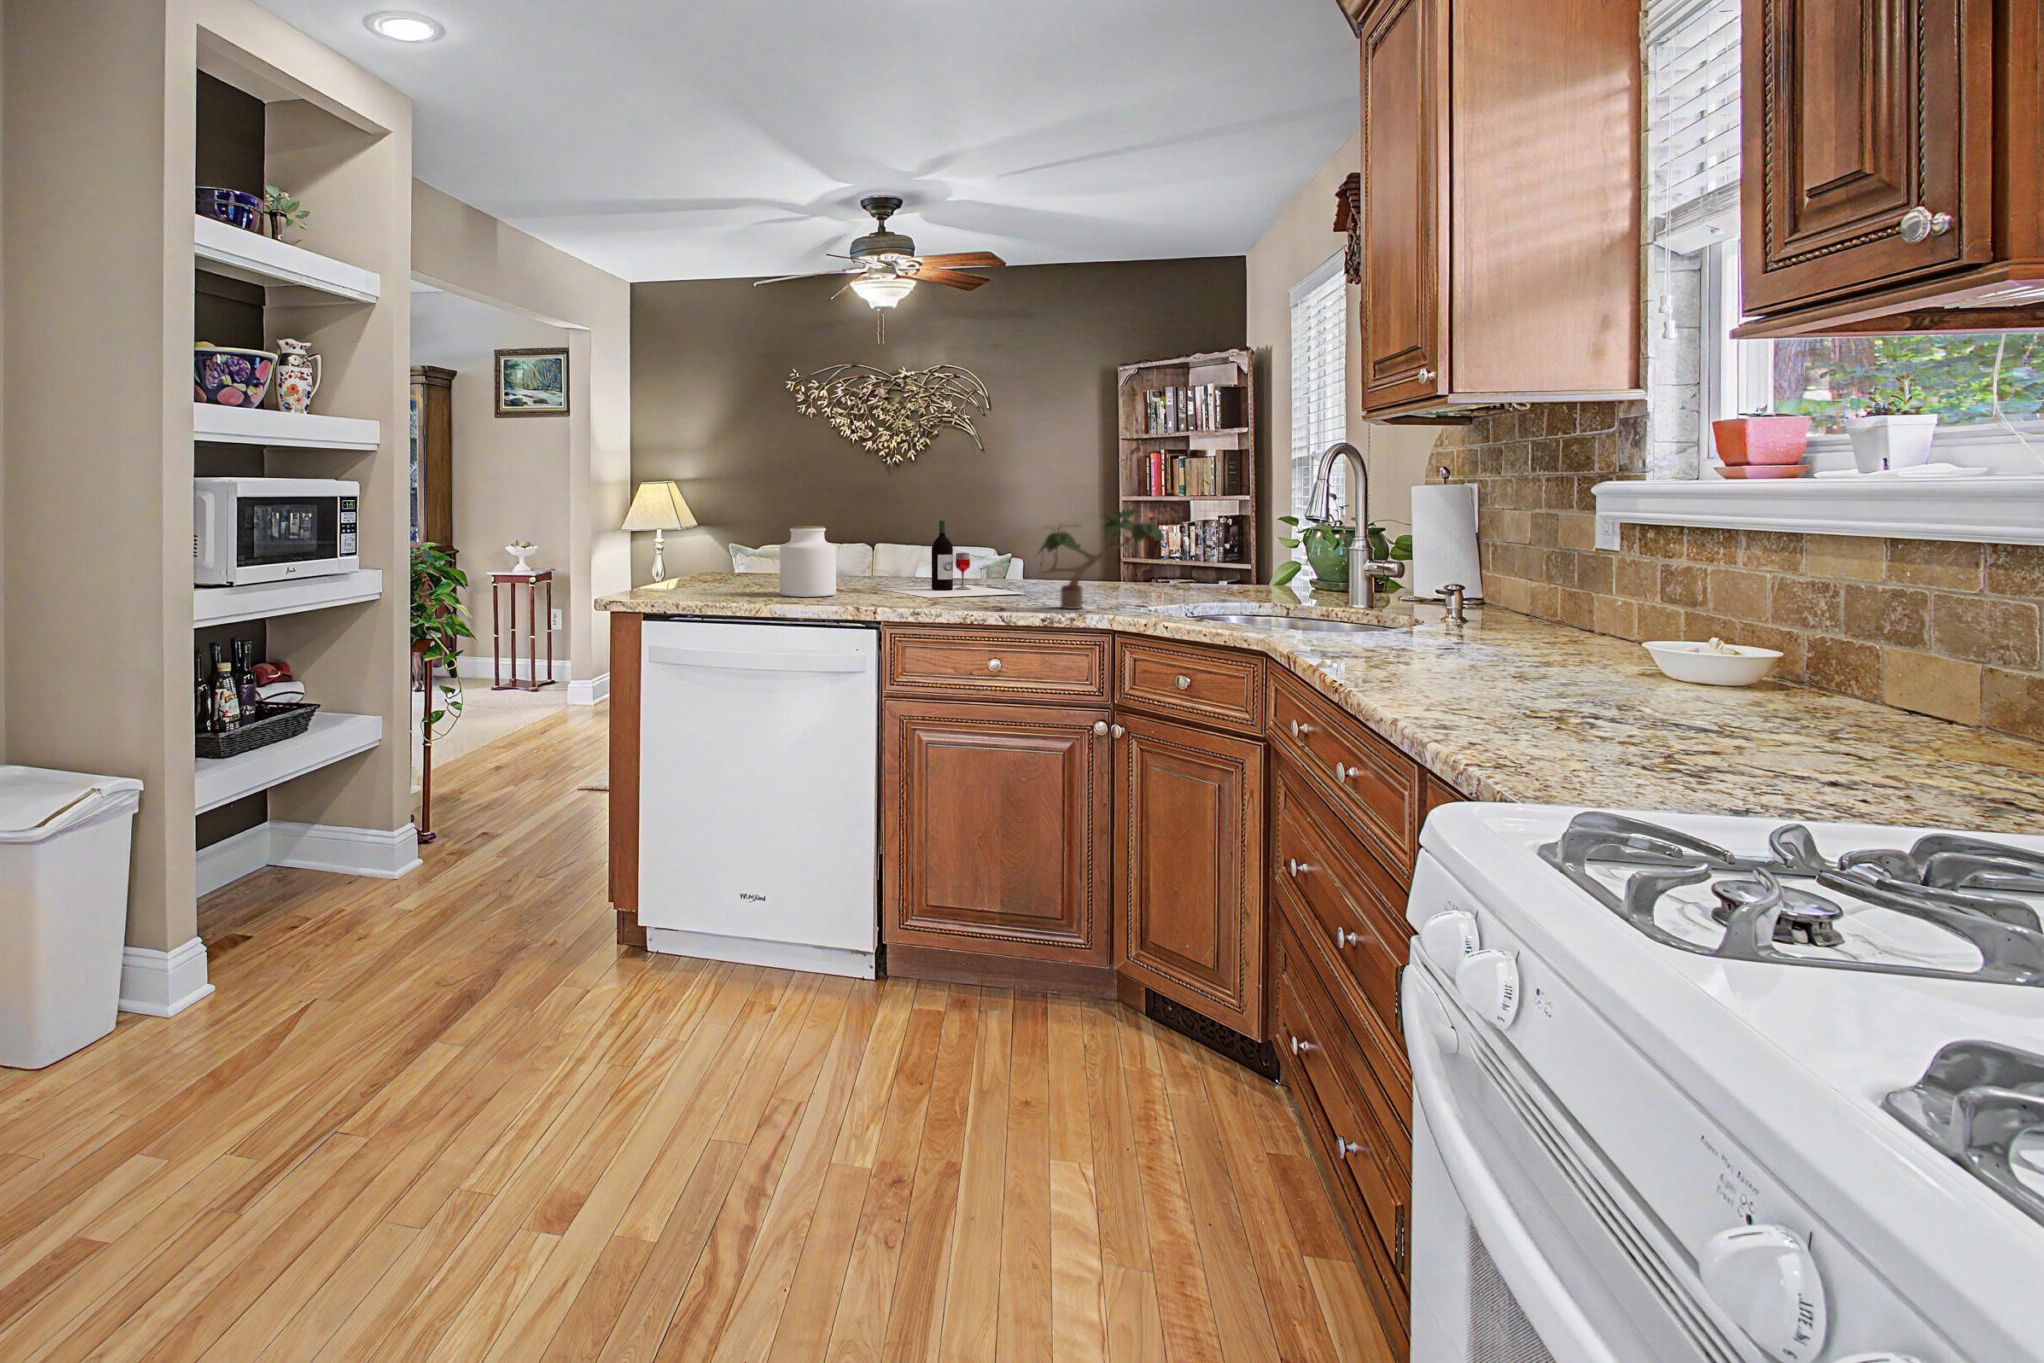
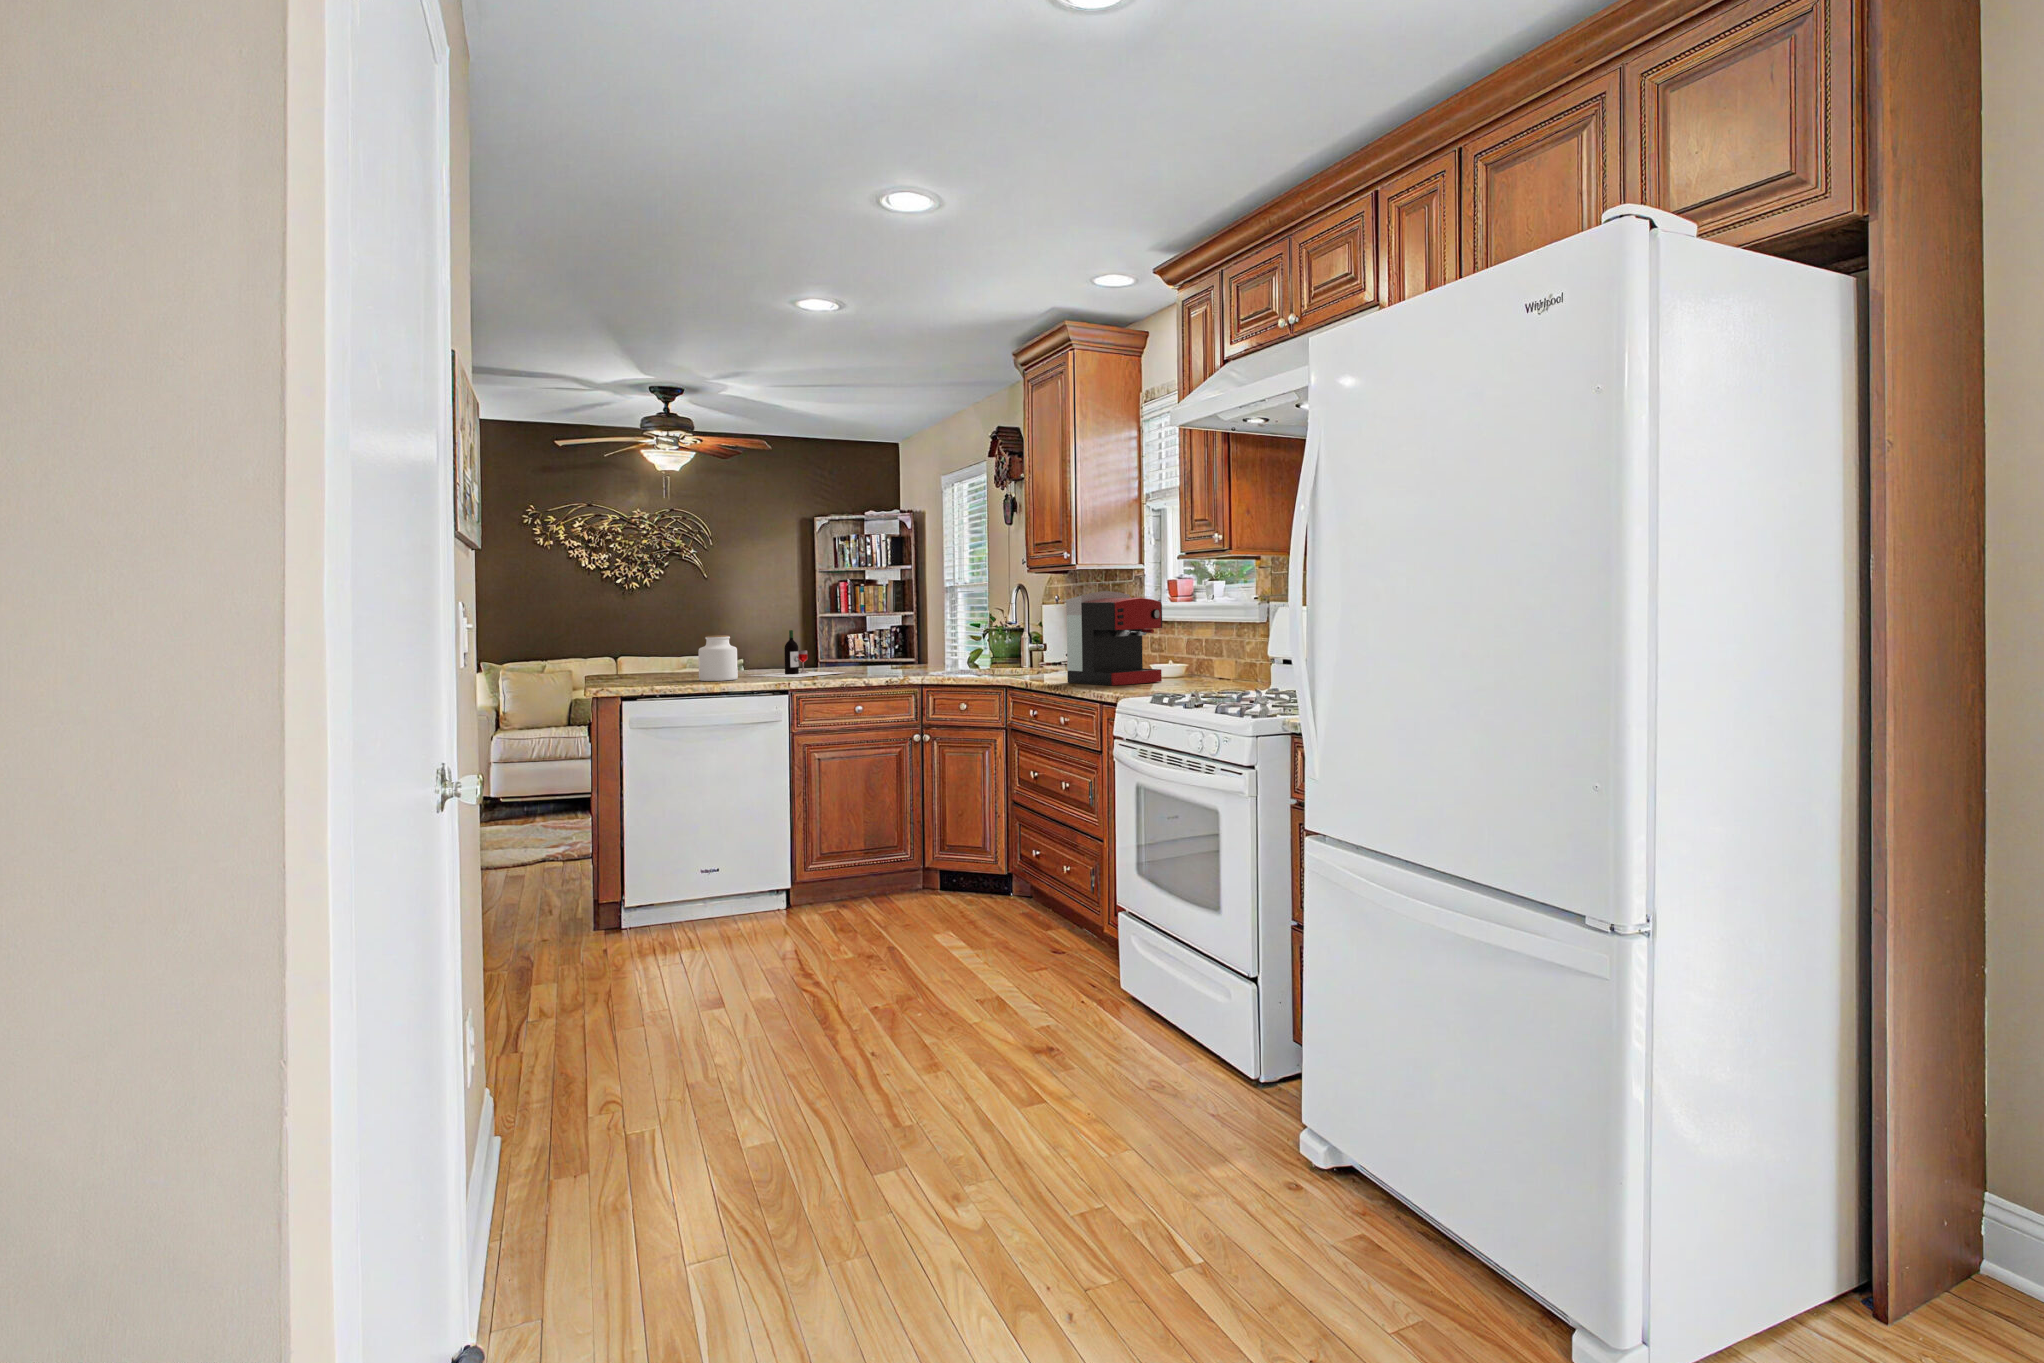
coffee maker: none [1398,453,1684,691] -> present [1066,591,1162,686]
potted plant: present [1039,508,1164,609] -> none [865,617,949,677]

